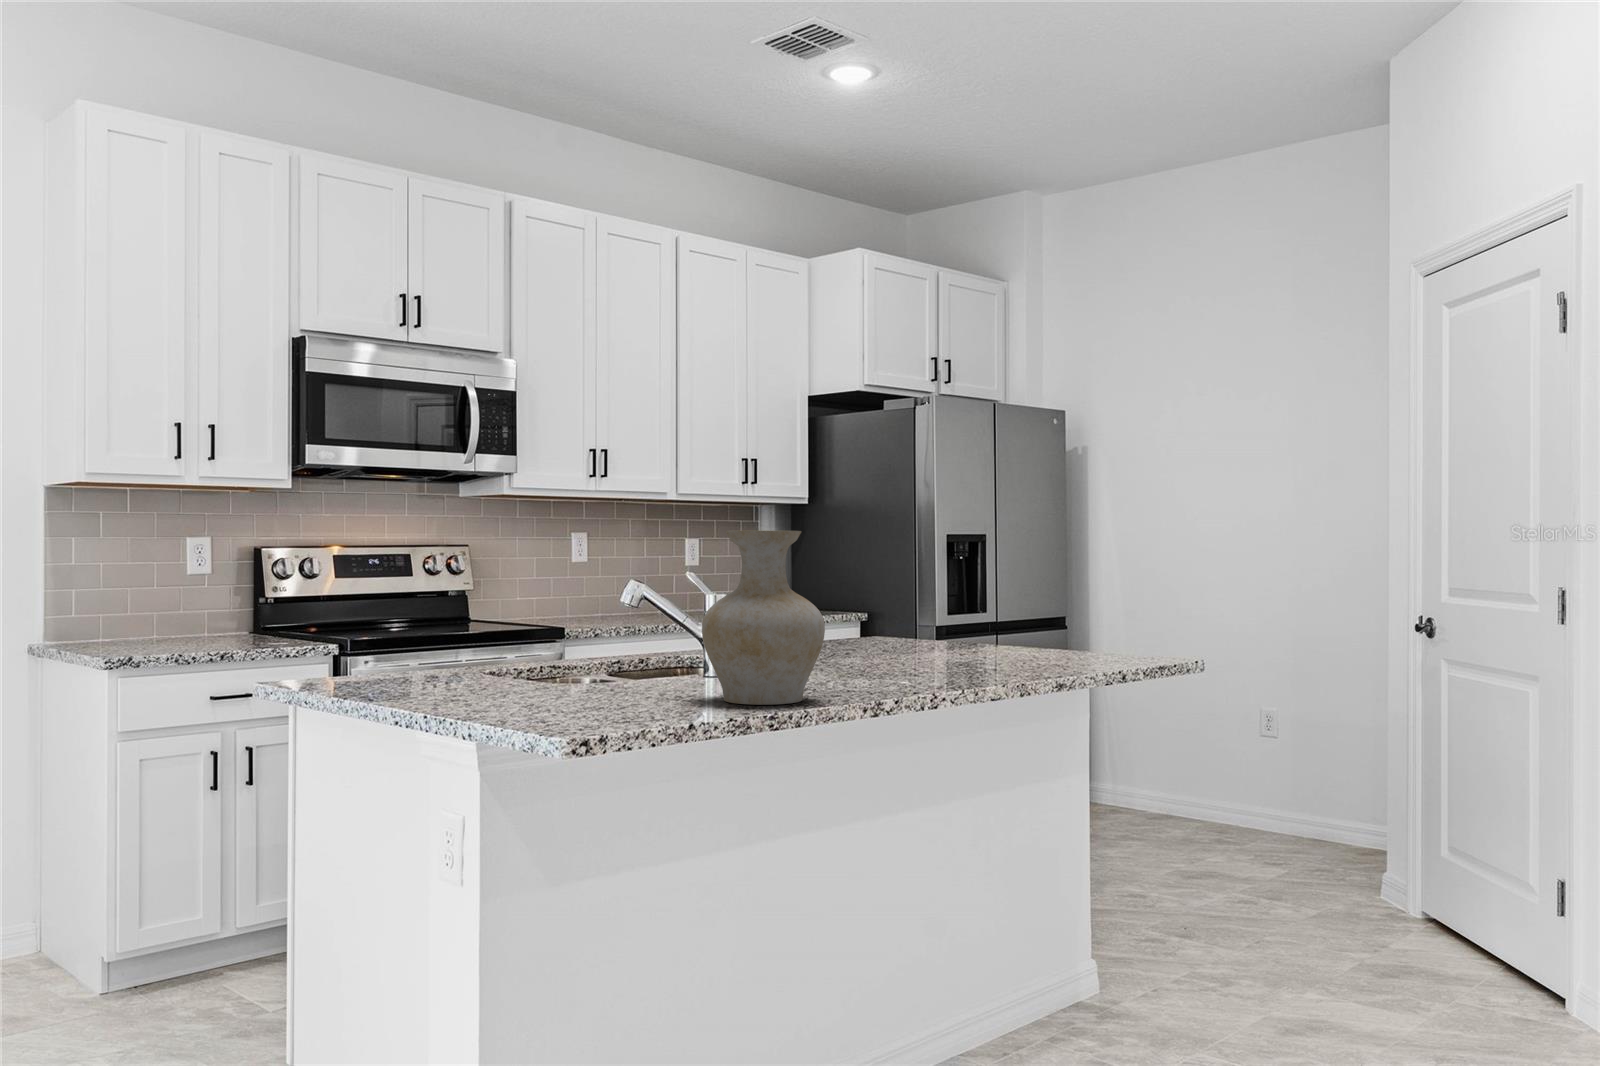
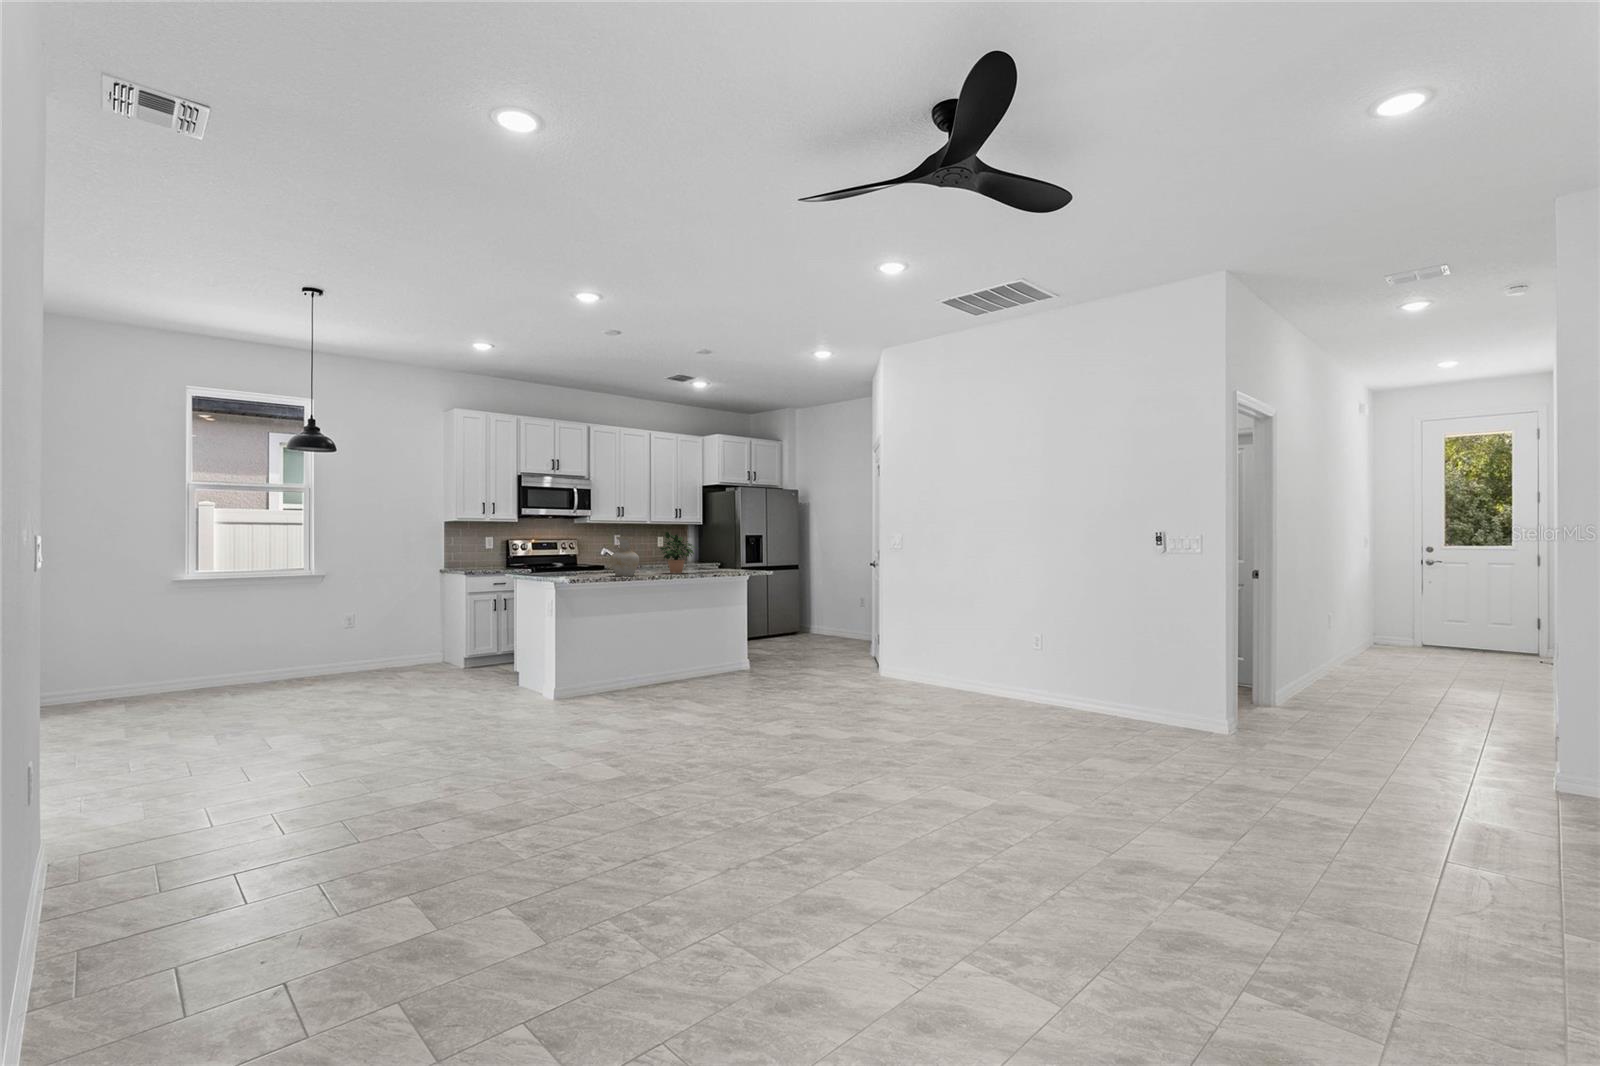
potted plant: none [839,513,985,674] -> present [660,532,697,574]

